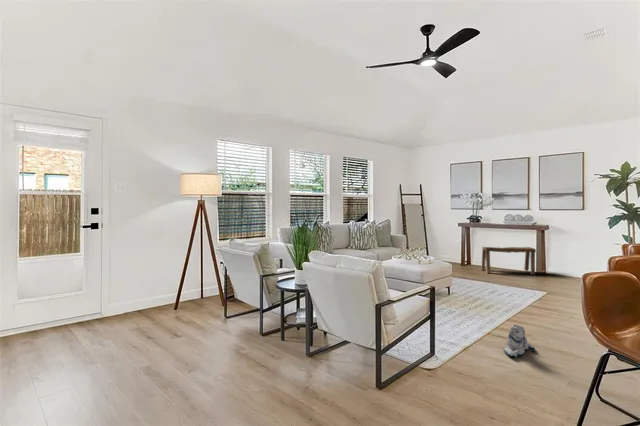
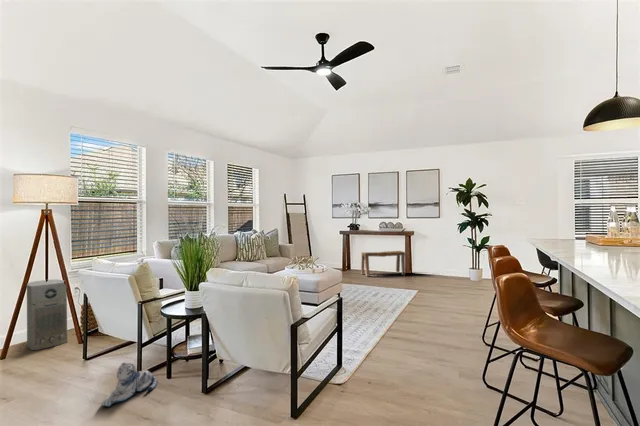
air purifier: none [187,254,213,307] -> present [27,279,67,350]
plush toy: present [504,325,535,357] -> present [102,363,157,406]

